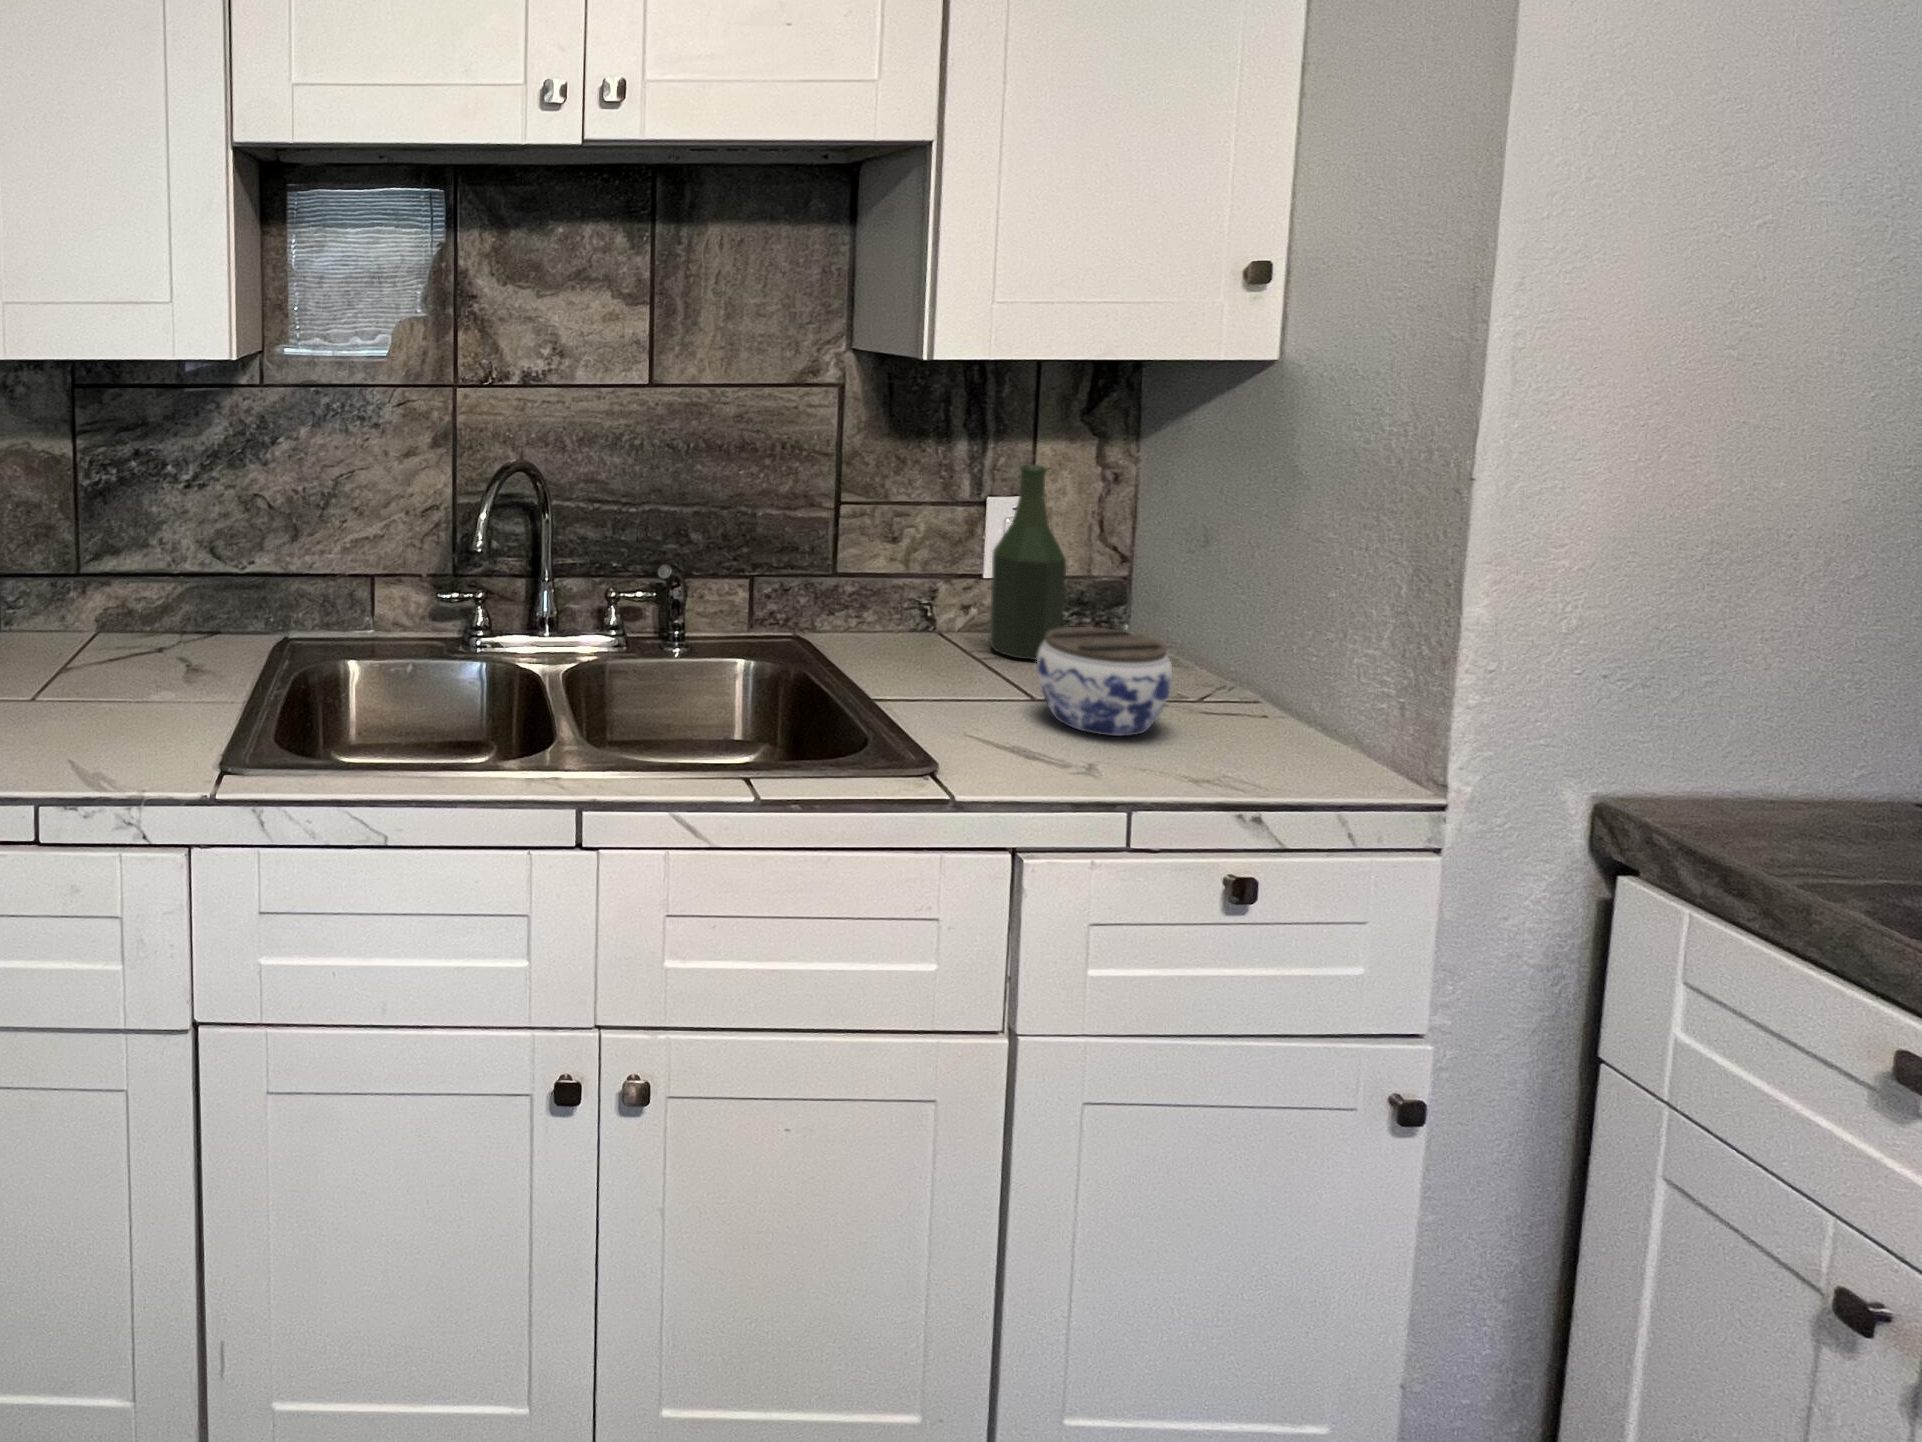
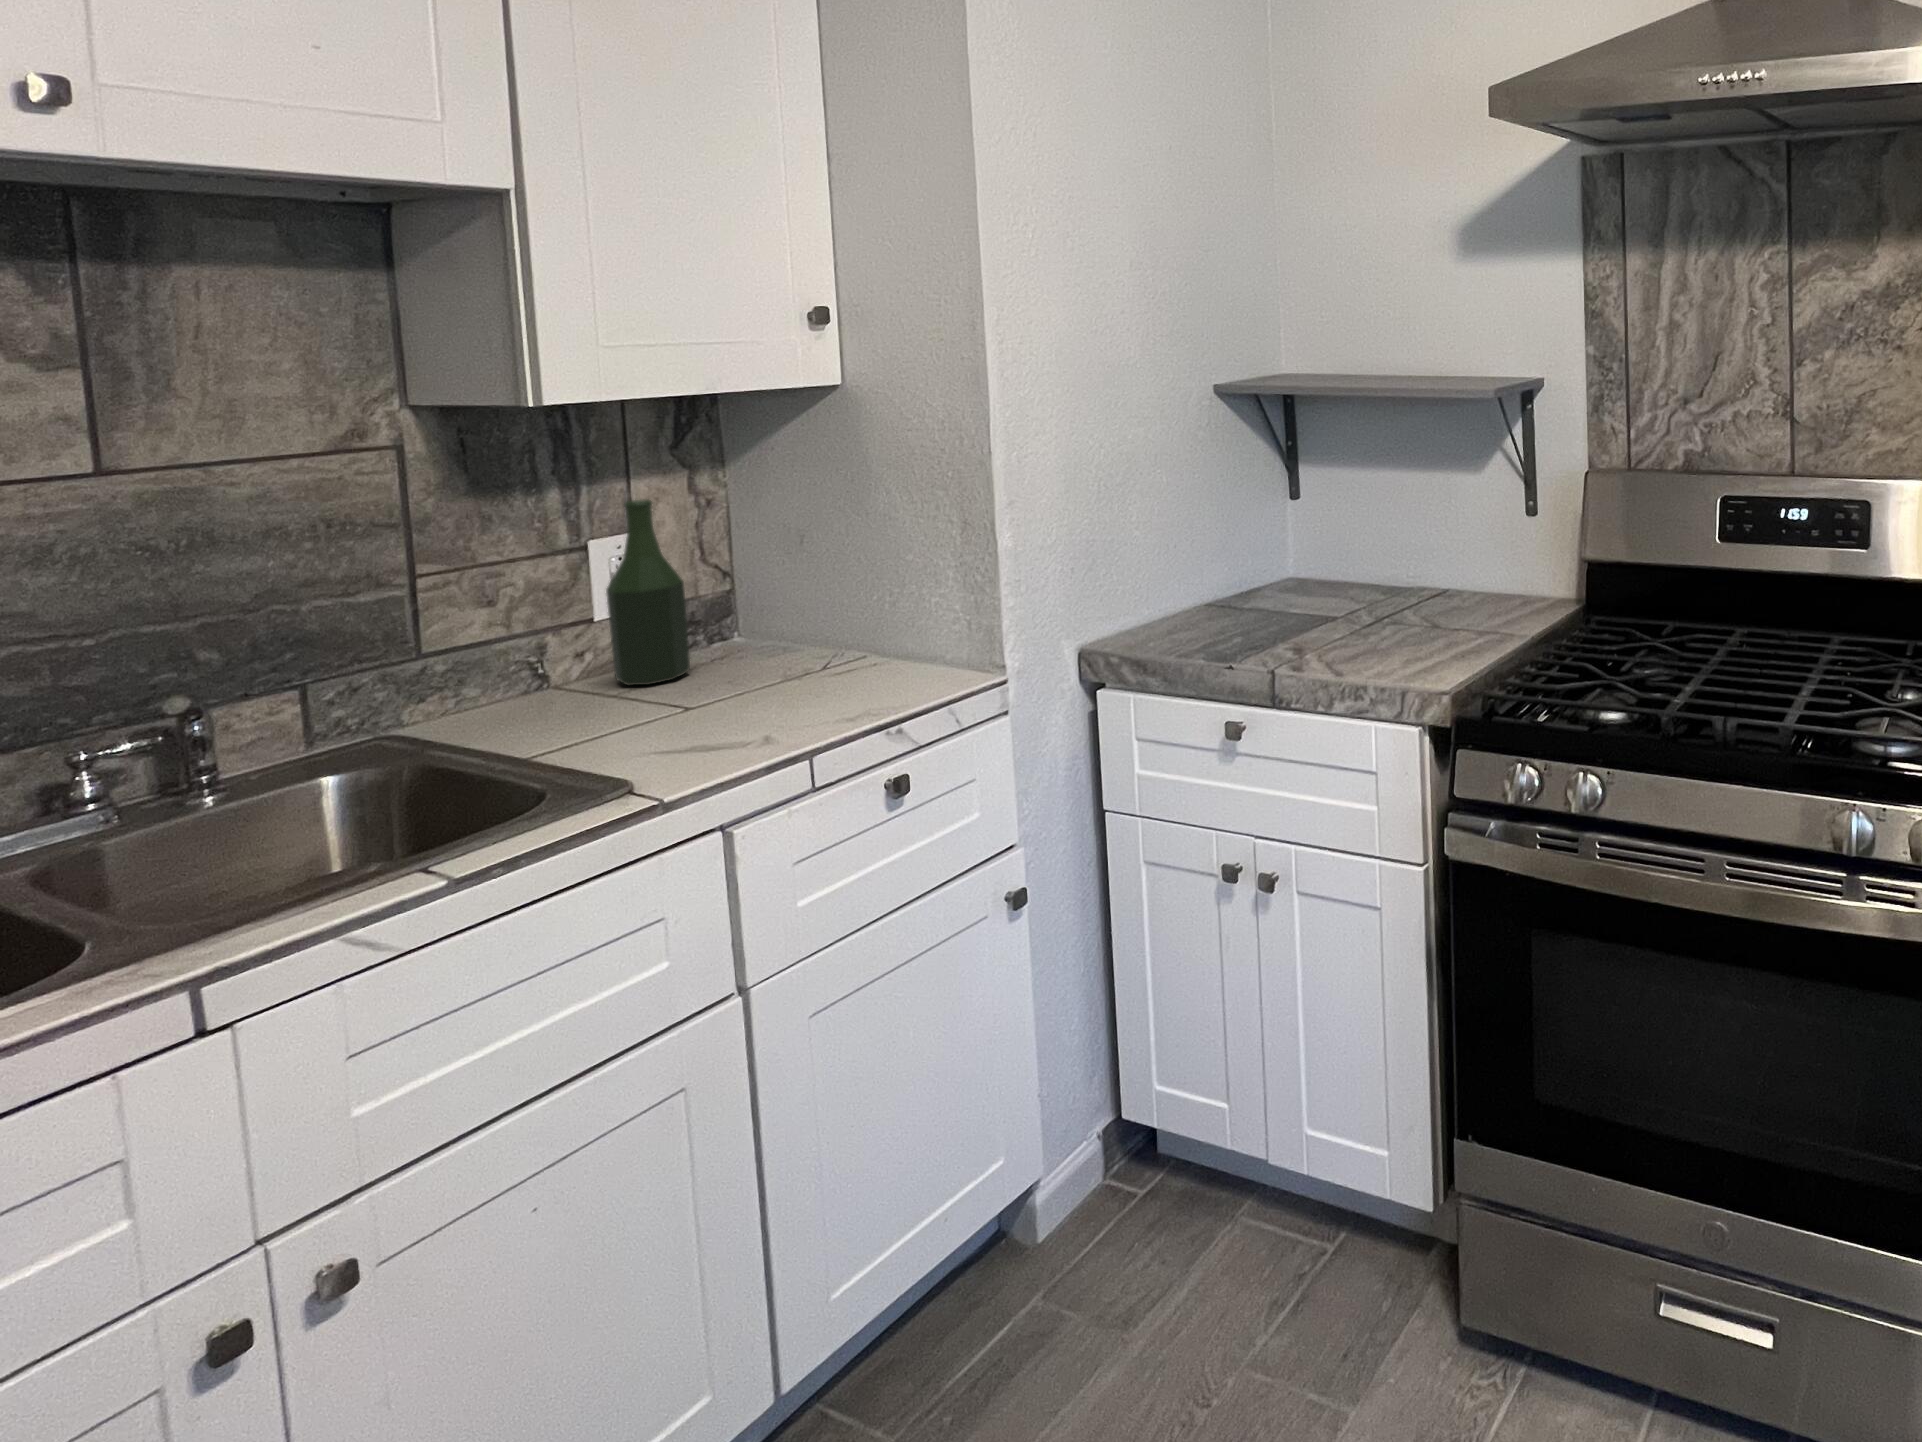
jar: present [1037,627,1172,736] -> none [690,623,810,718]

